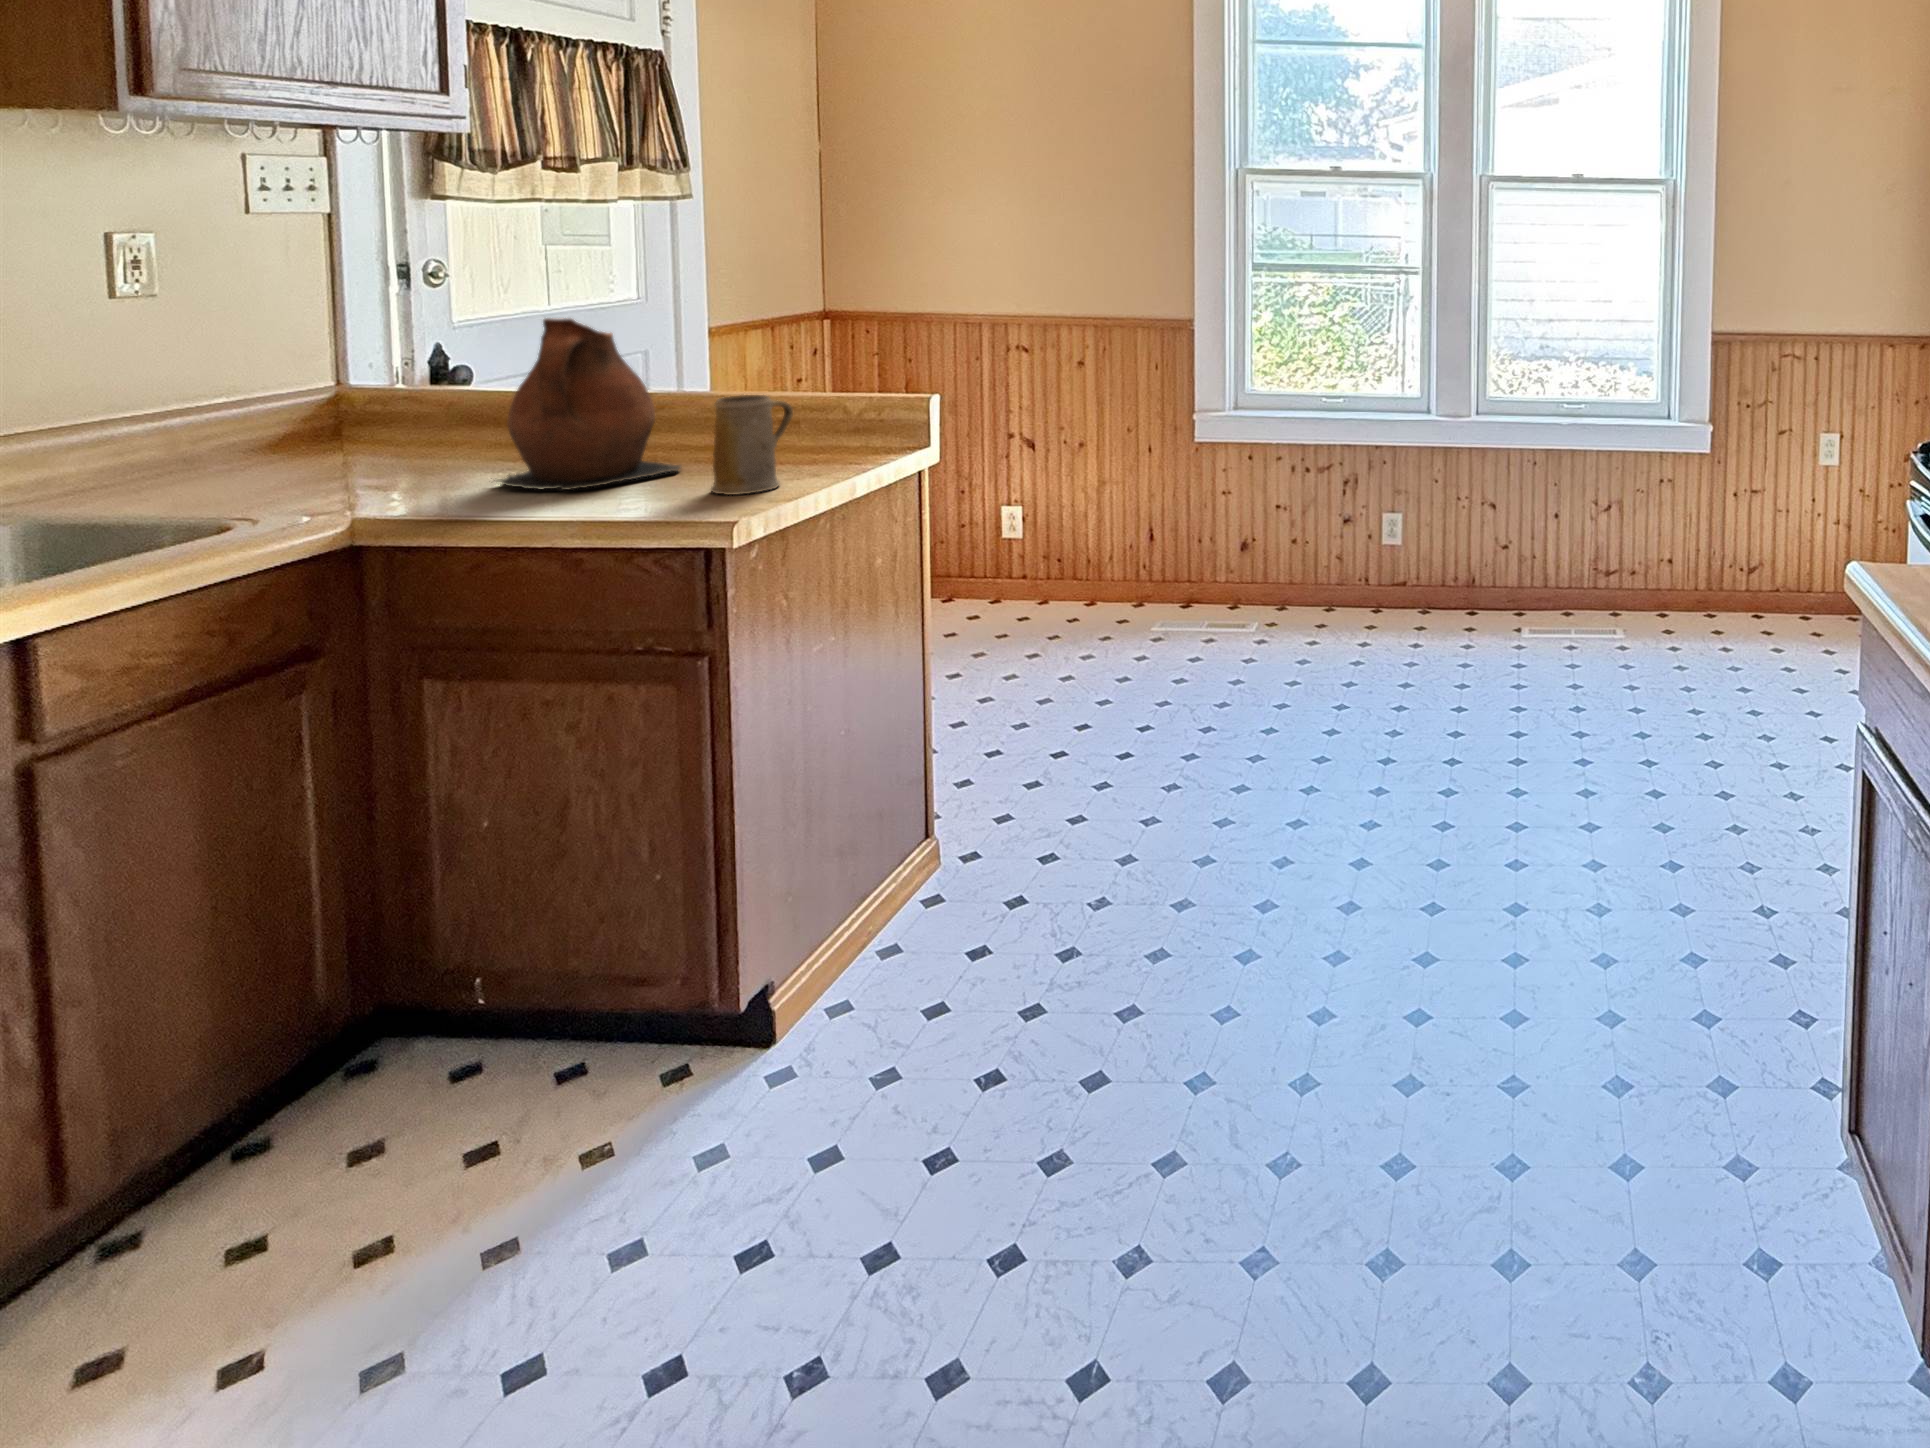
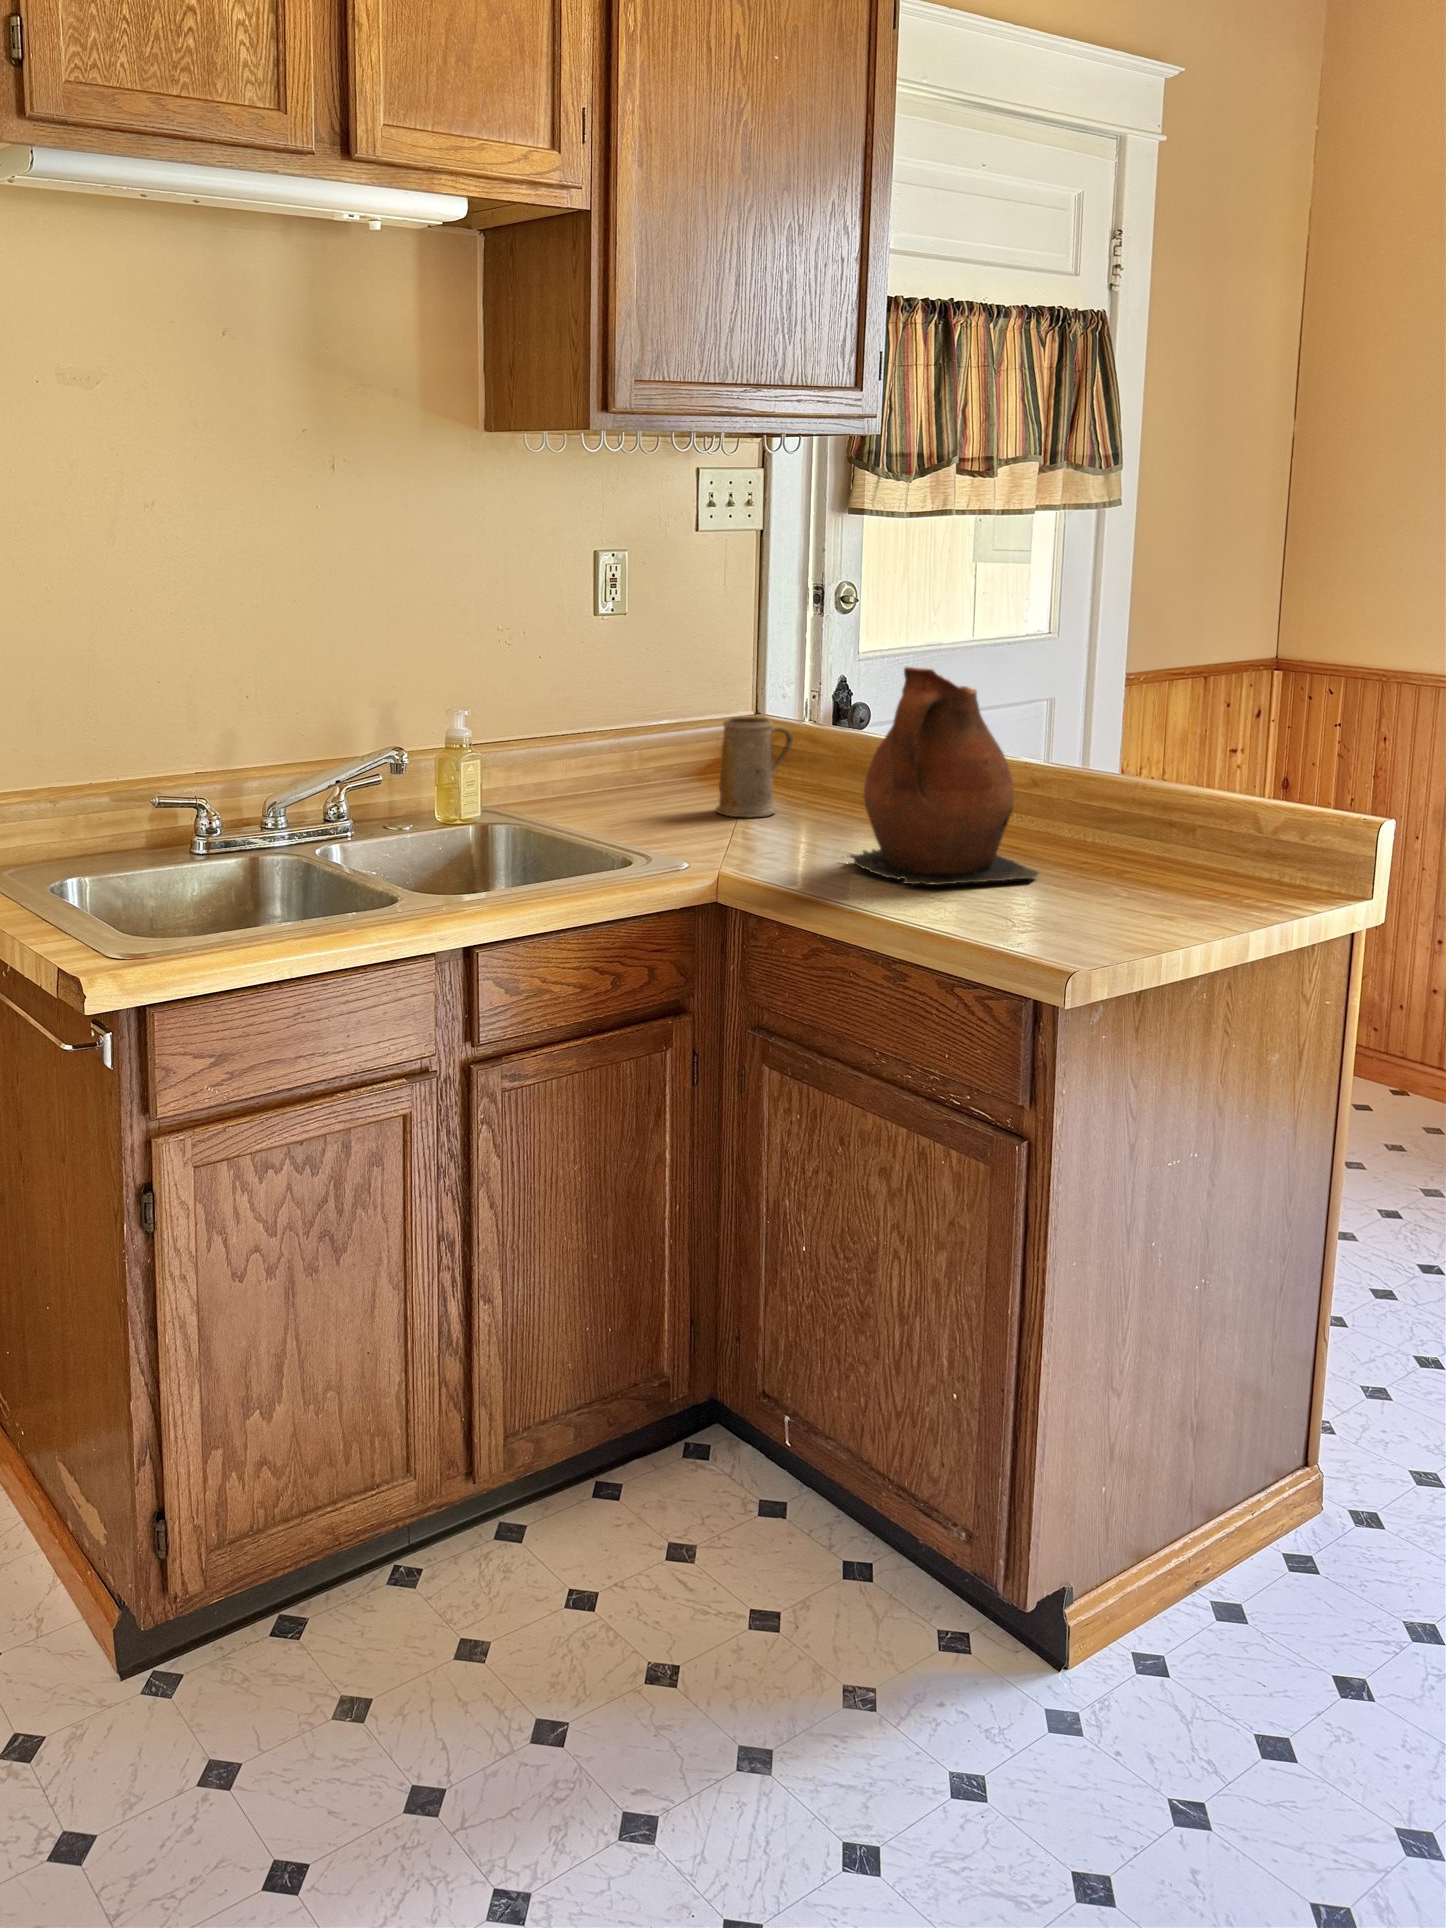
mug: present [711,395,793,495] -> present [716,717,793,817]

